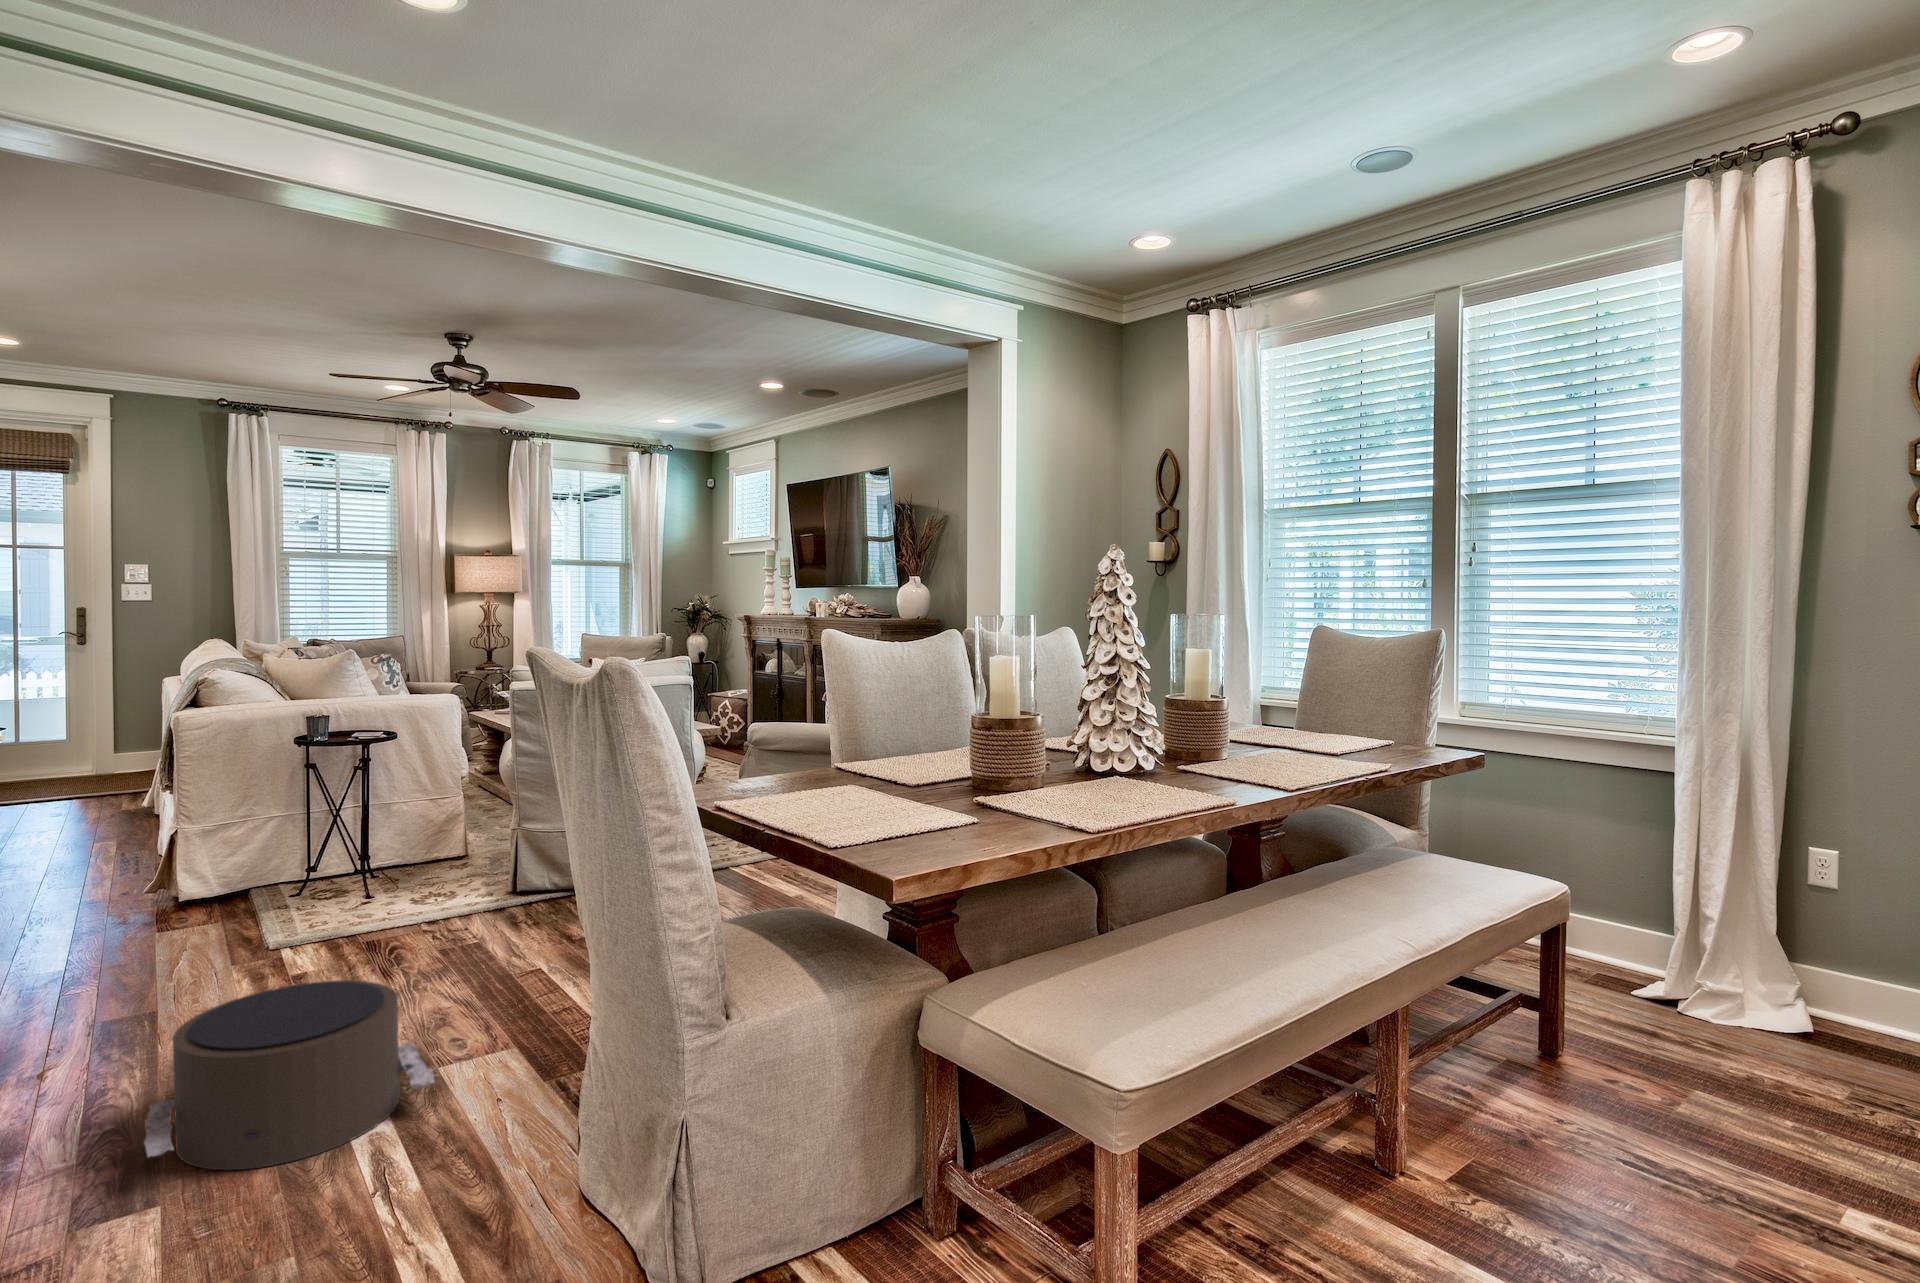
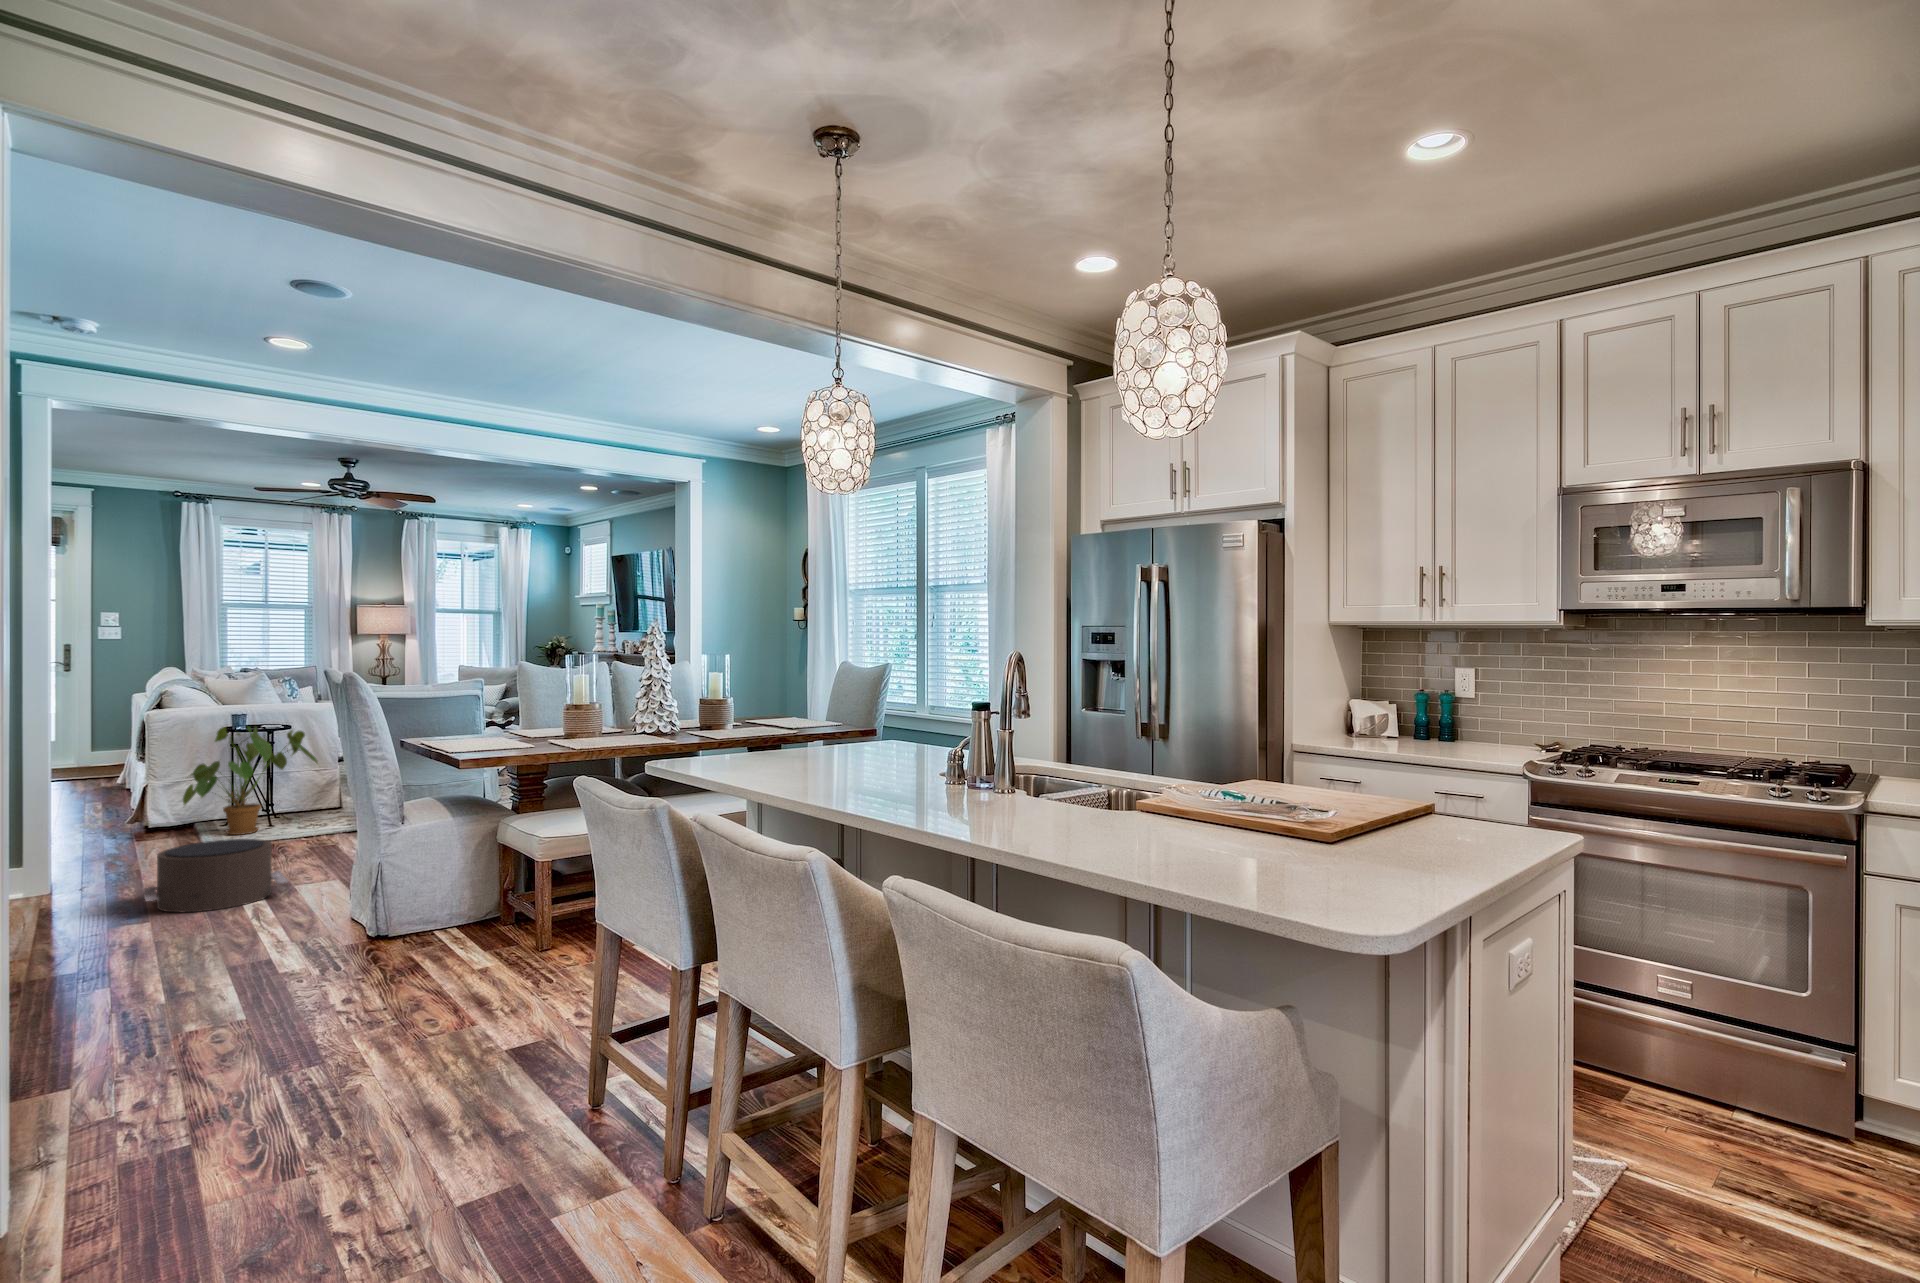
house plant: none [227,732,445,915] -> present [183,726,318,835]

